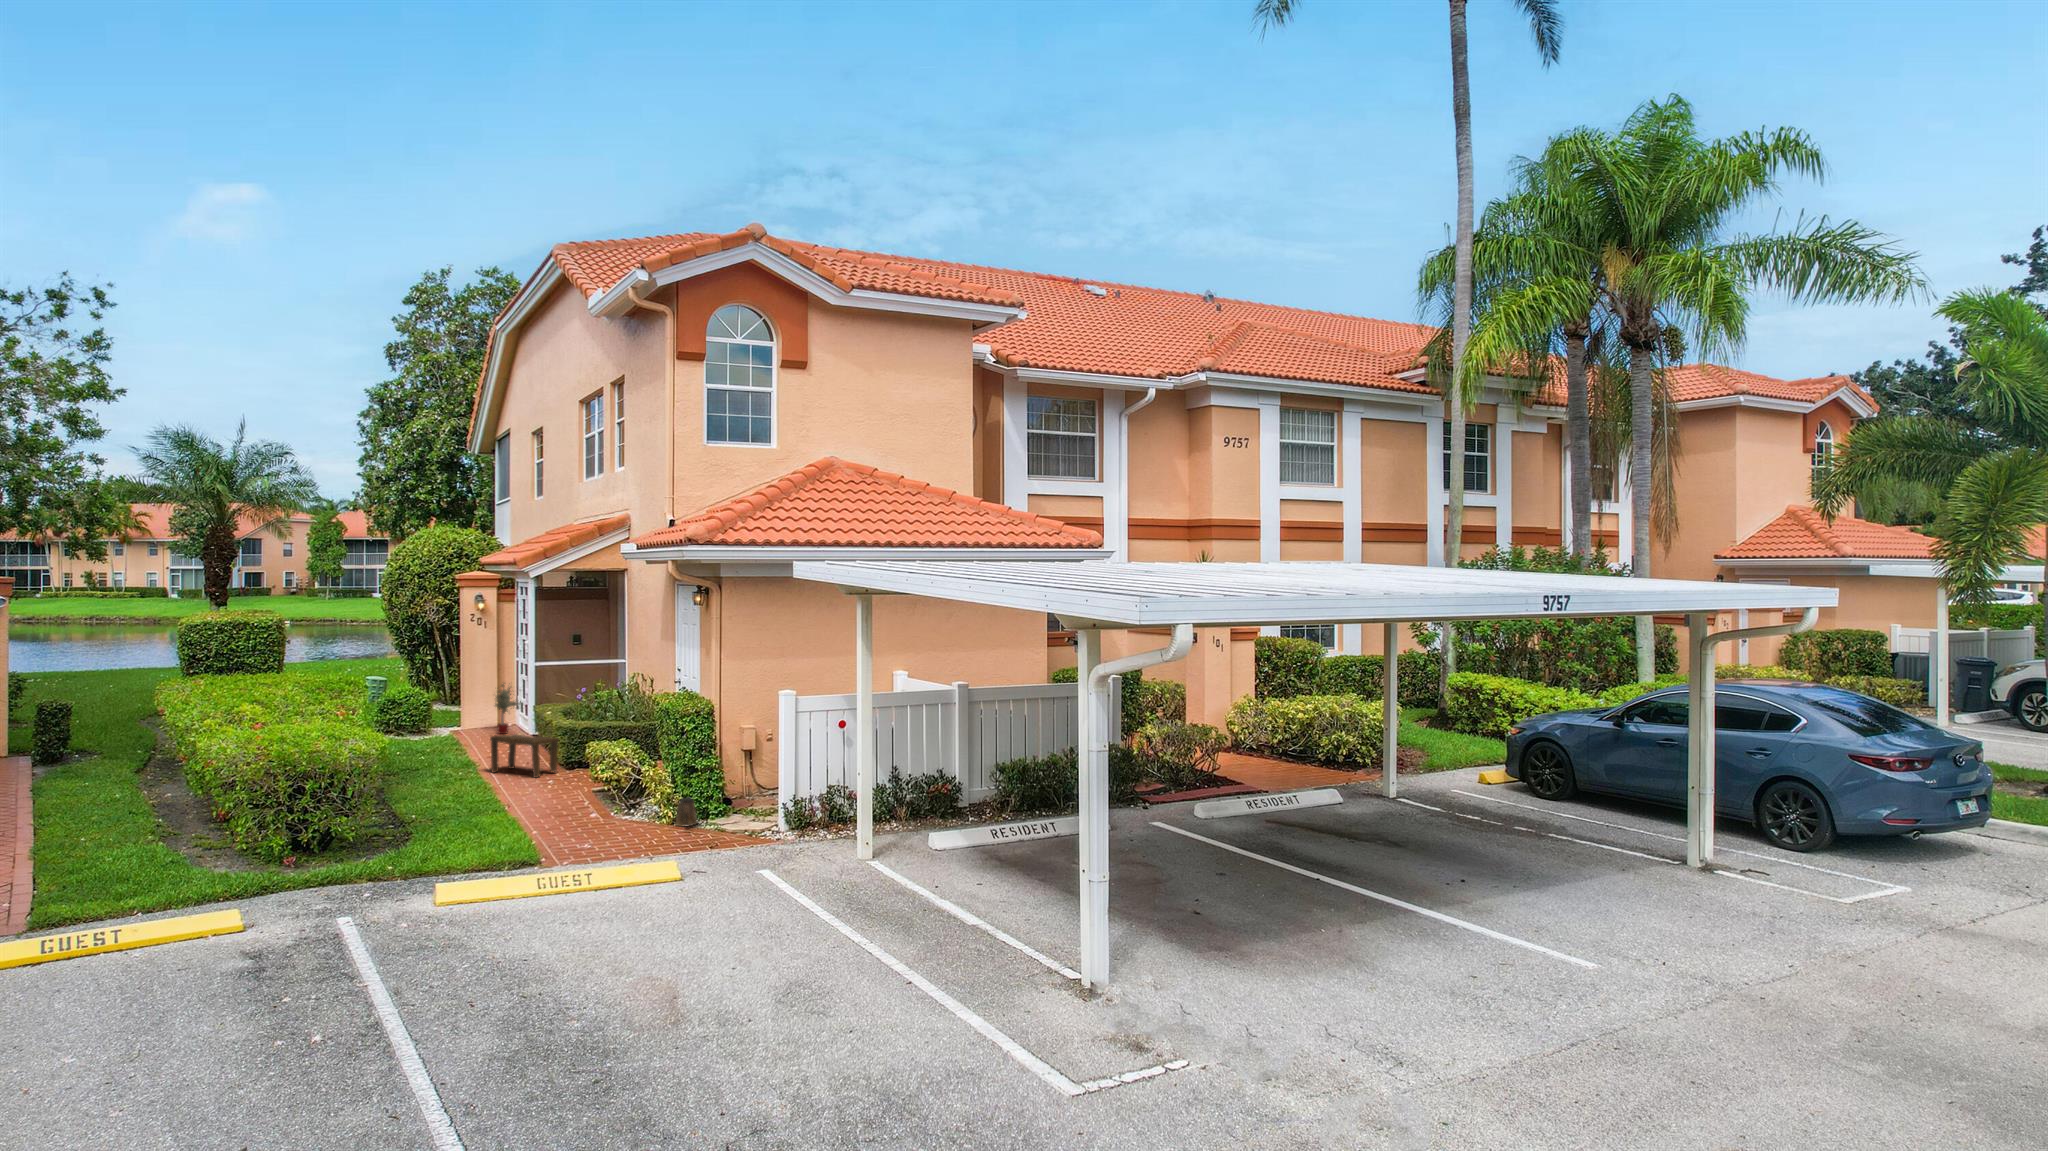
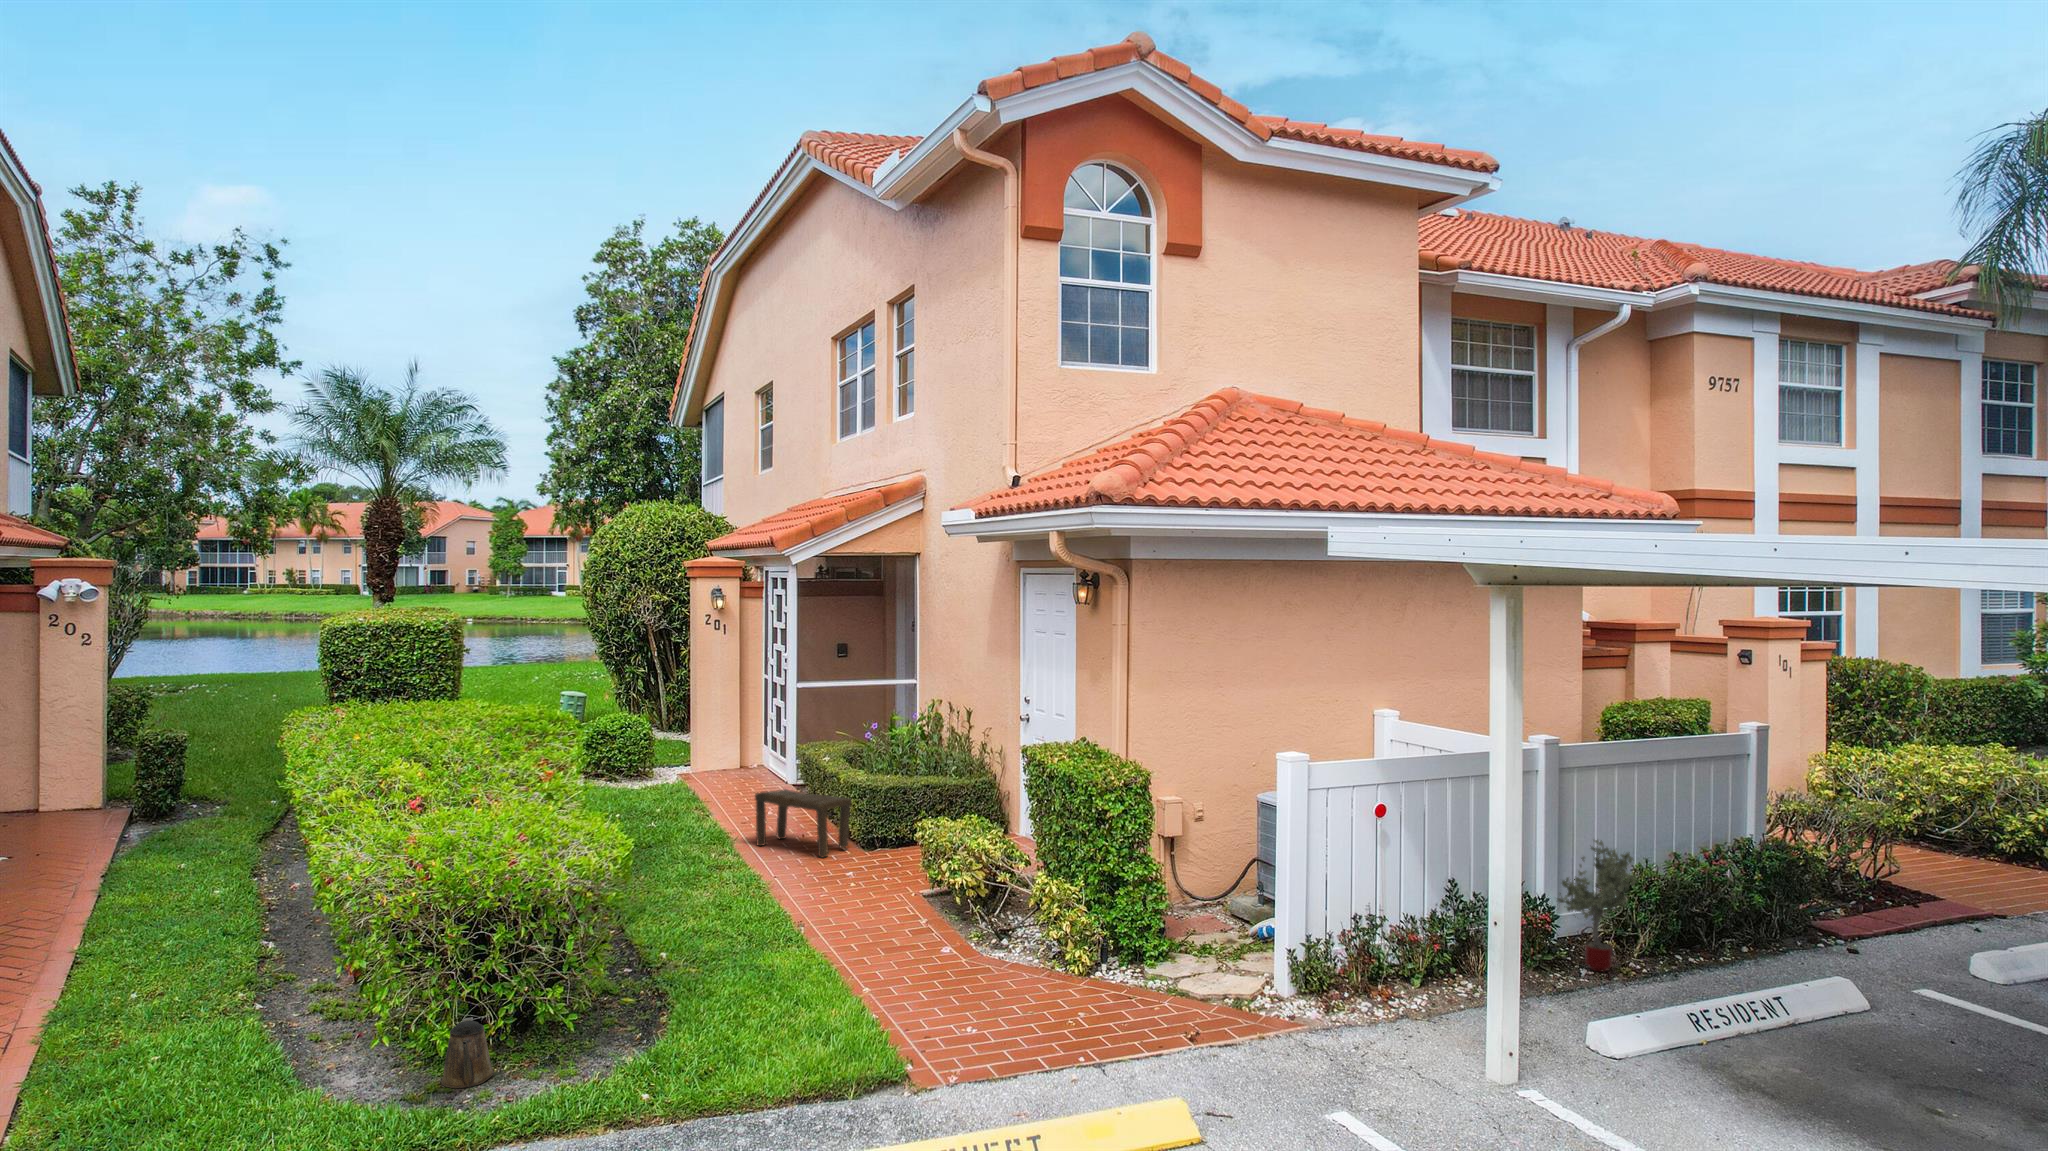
potted tree: present [495,683,521,734] -> present [1557,840,1636,972]
watering can: present [676,798,698,827] -> present [441,1017,494,1088]

